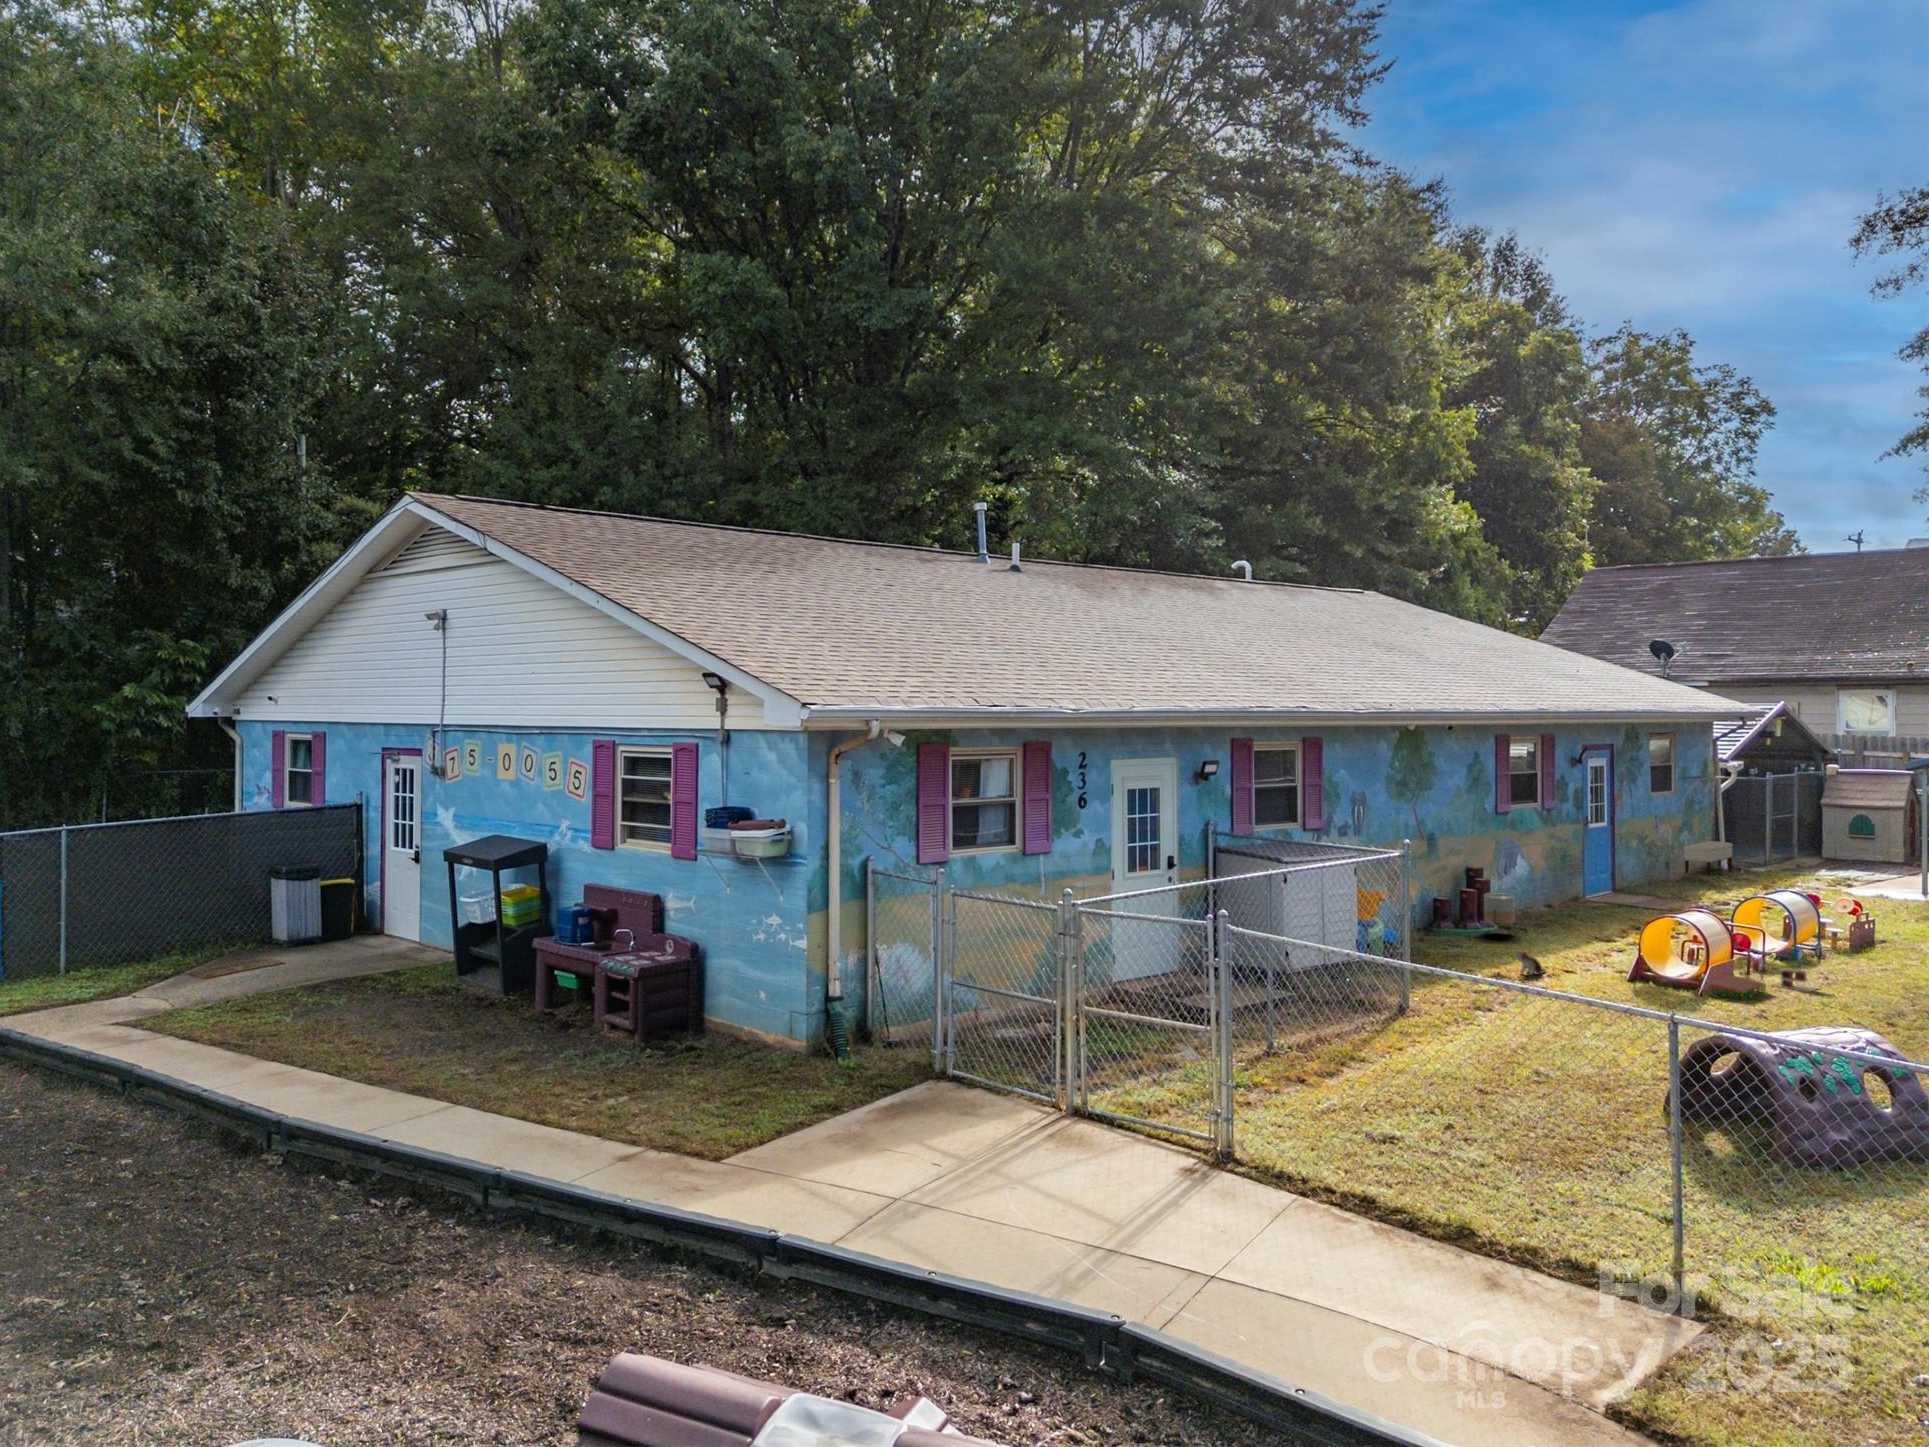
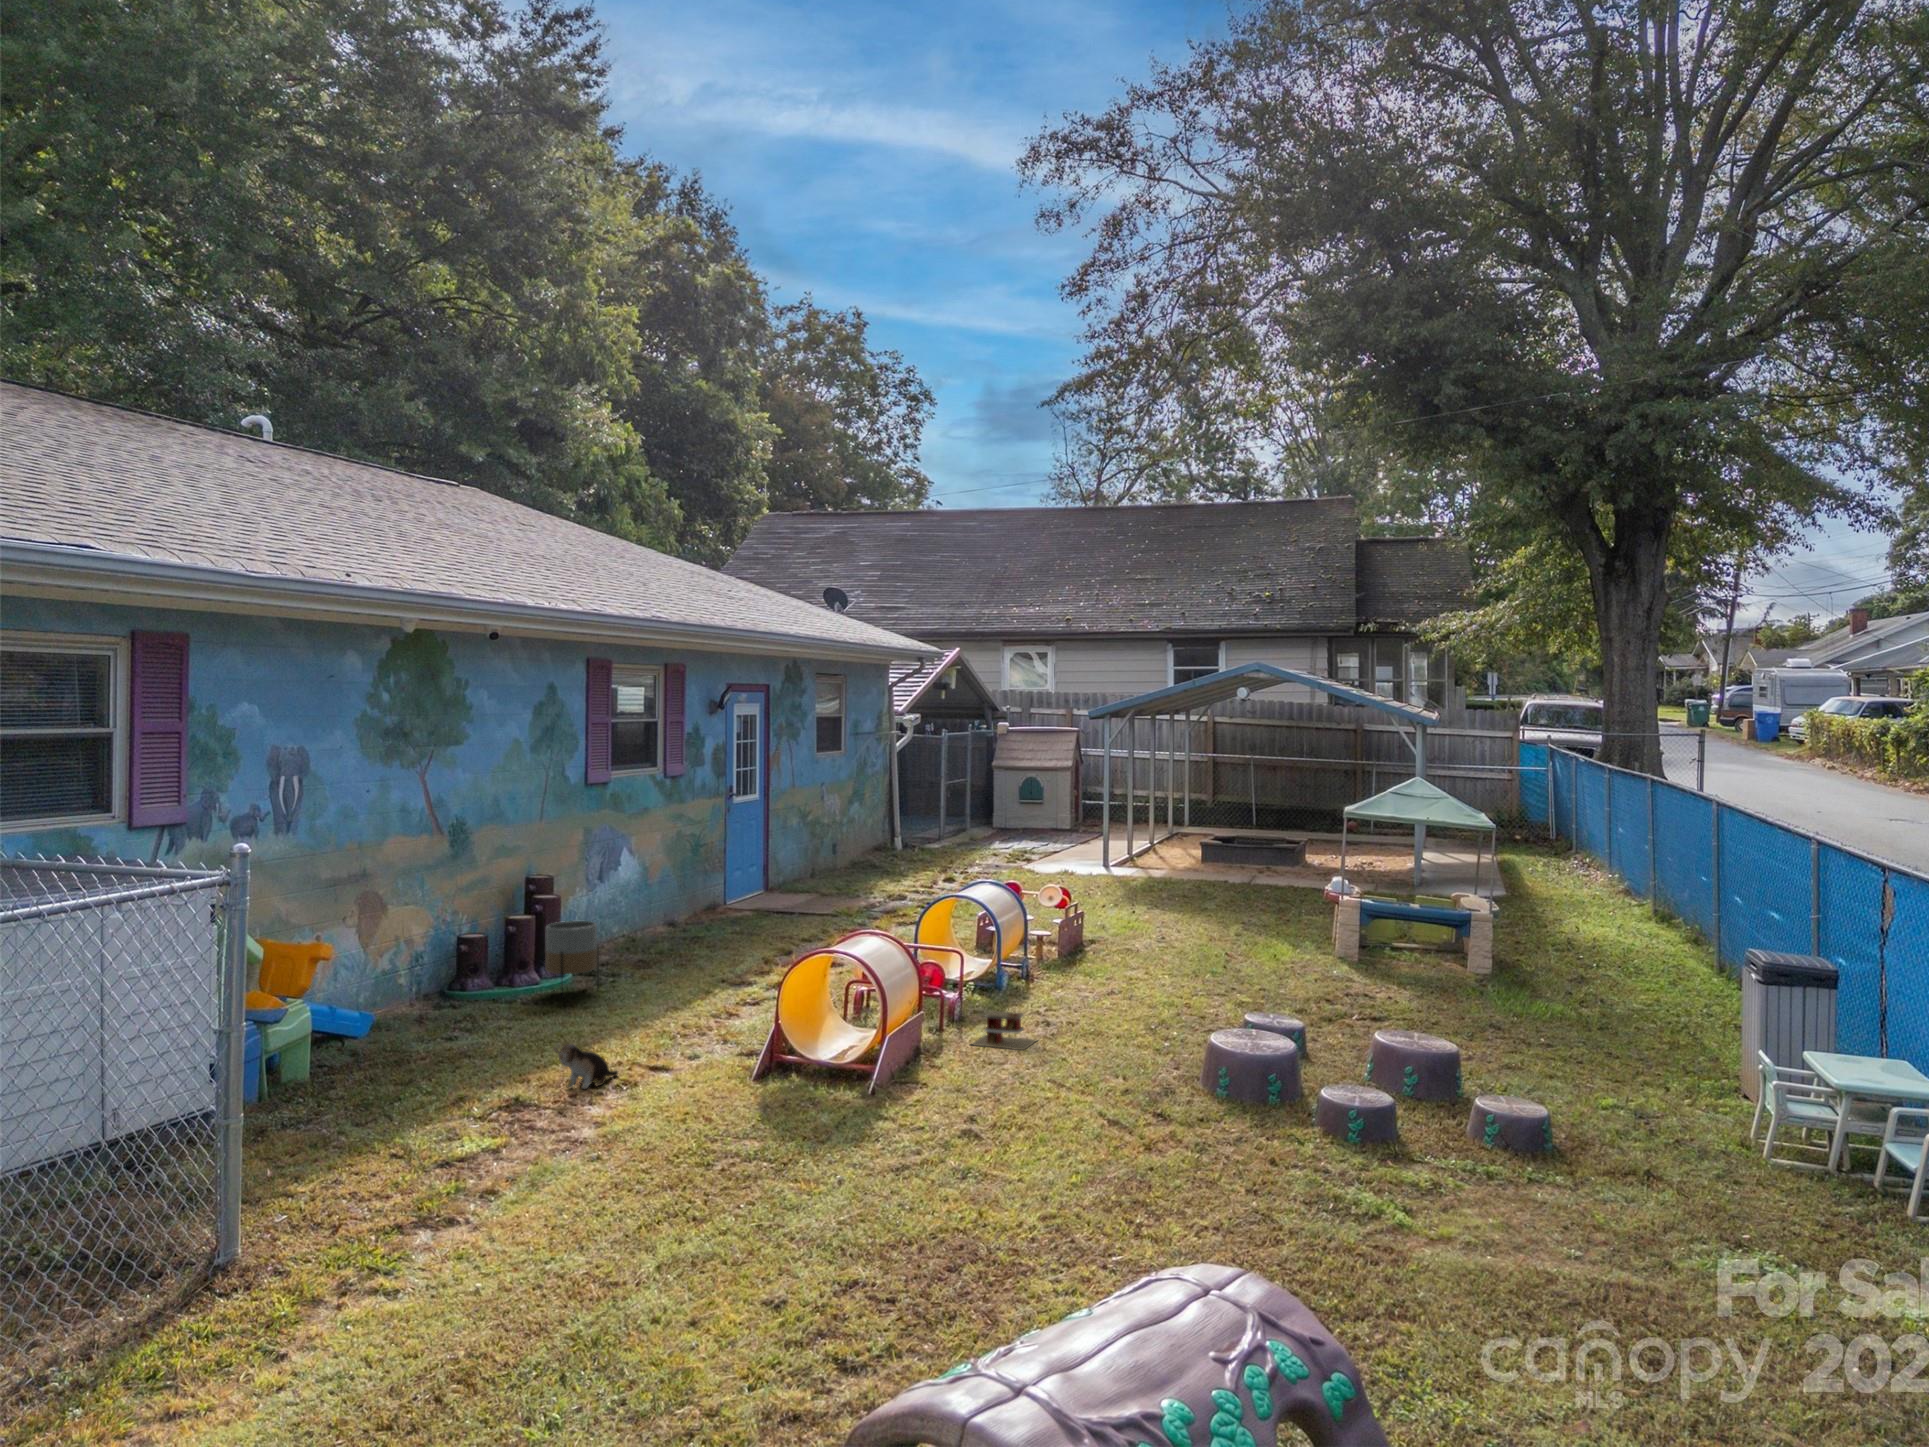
bench: present [1684,841,1733,875] -> none [855,815,908,859]
storage bin: present [1708,975,1766,1001] -> none [882,1037,969,1091]

